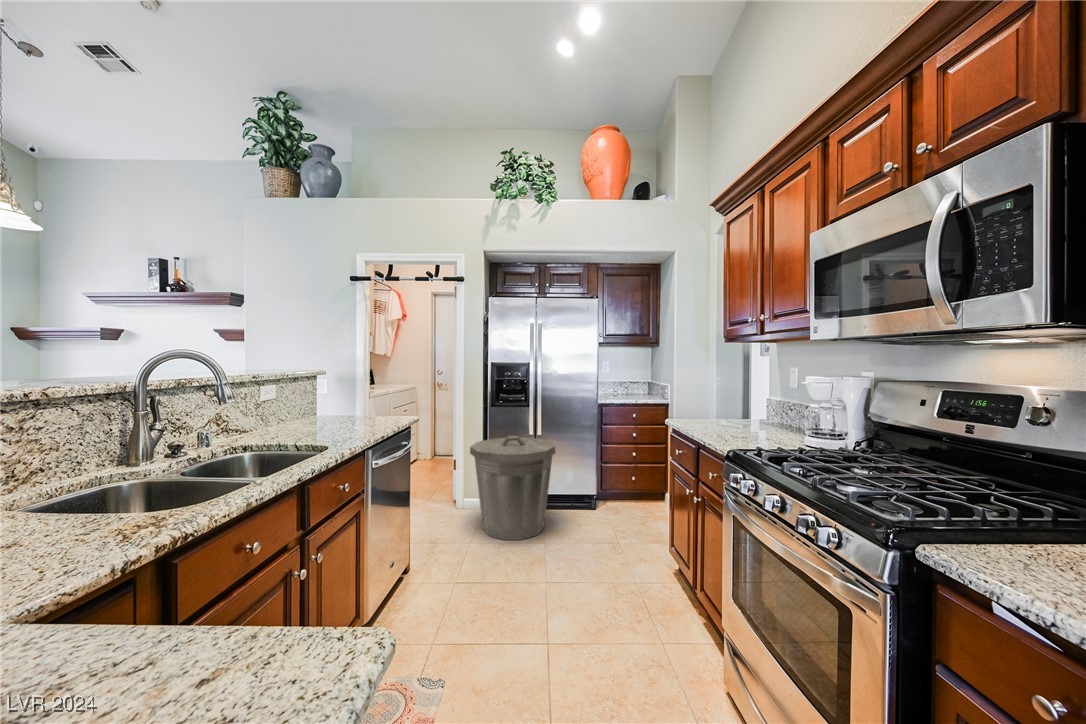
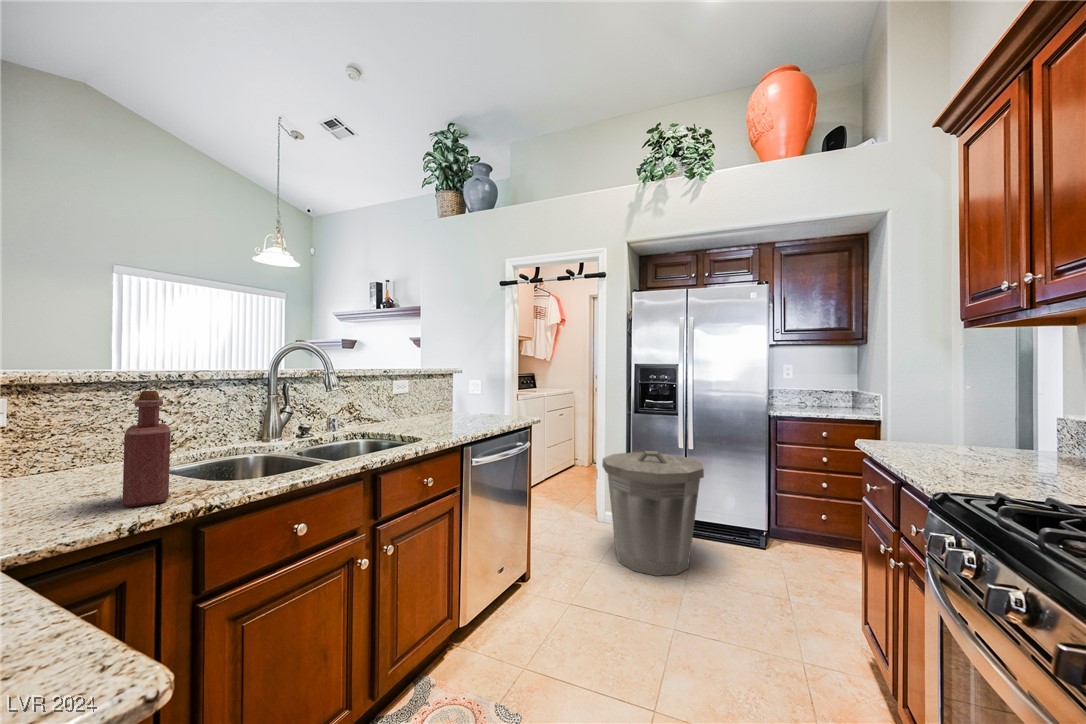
bottle: none [53,418,130,551] -> present [122,391,171,507]

